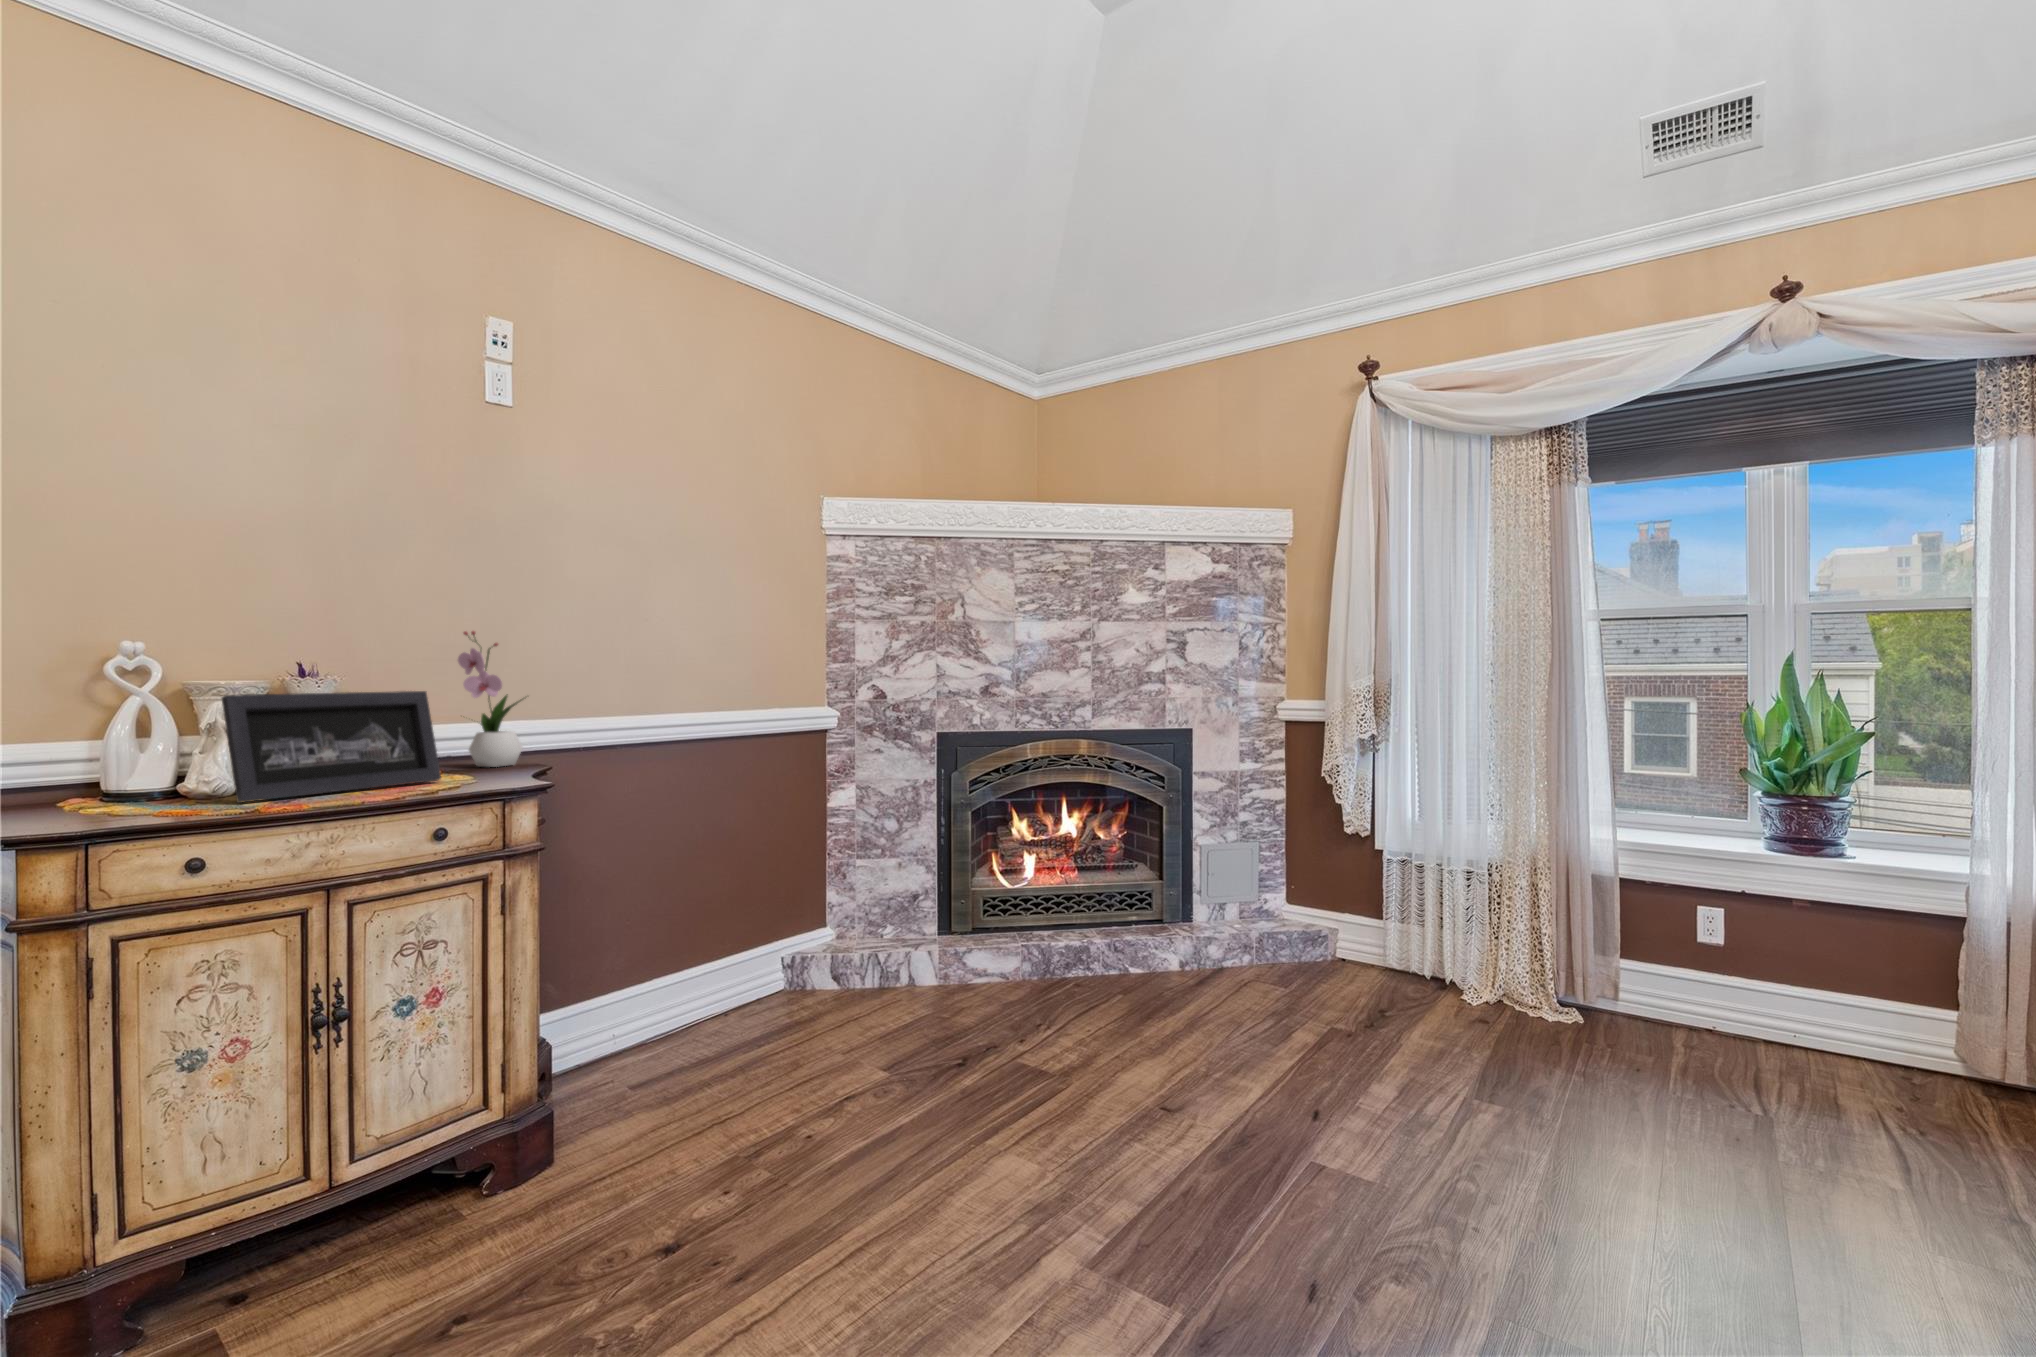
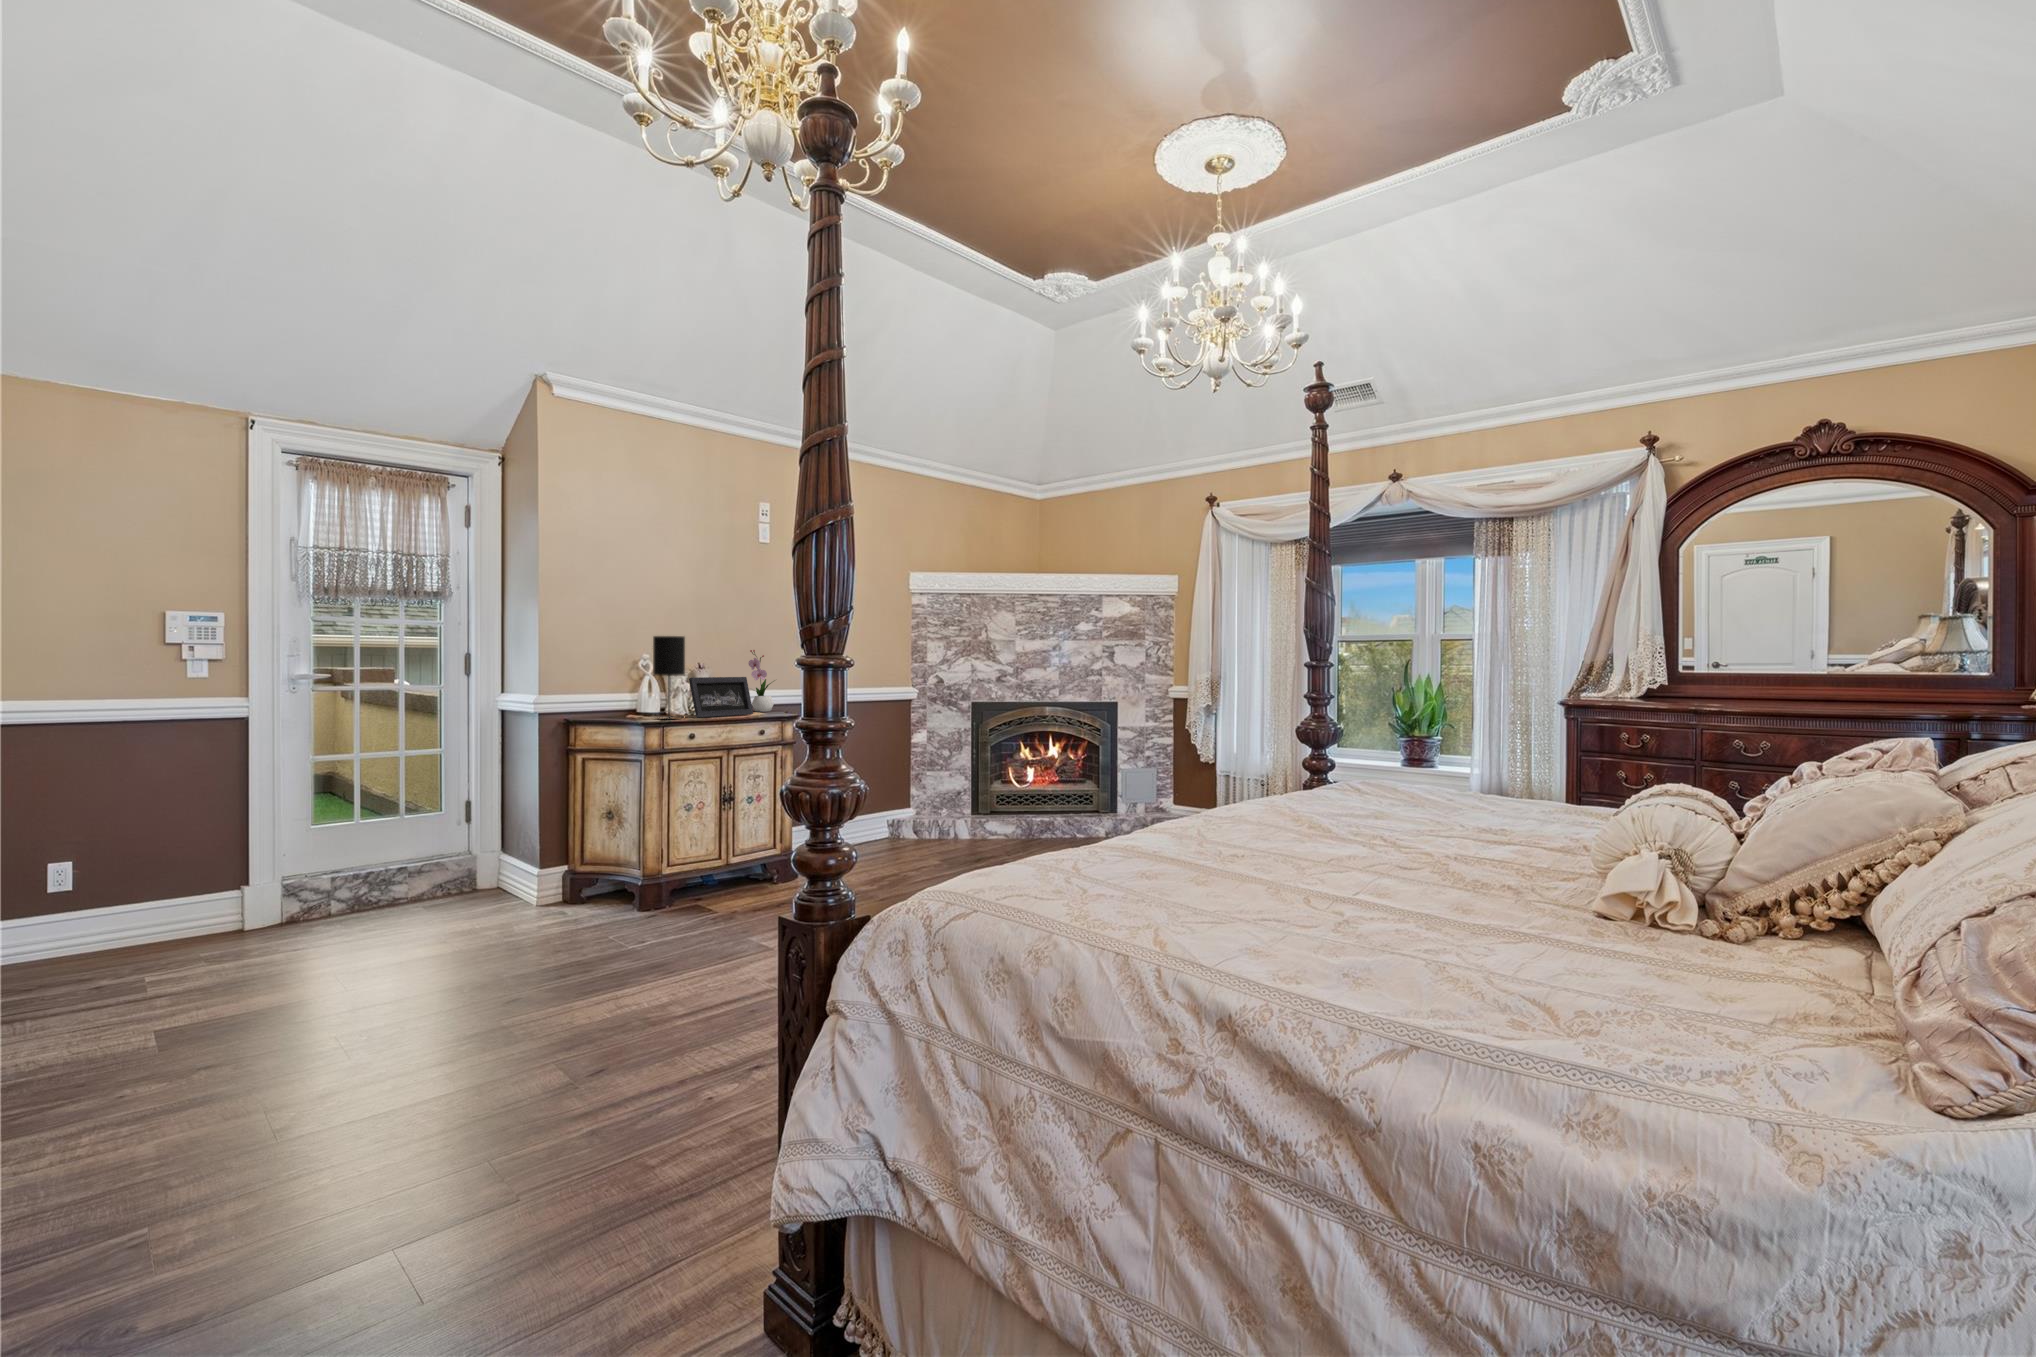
table lamp: none [66,575,186,818] -> present [653,636,685,719]

